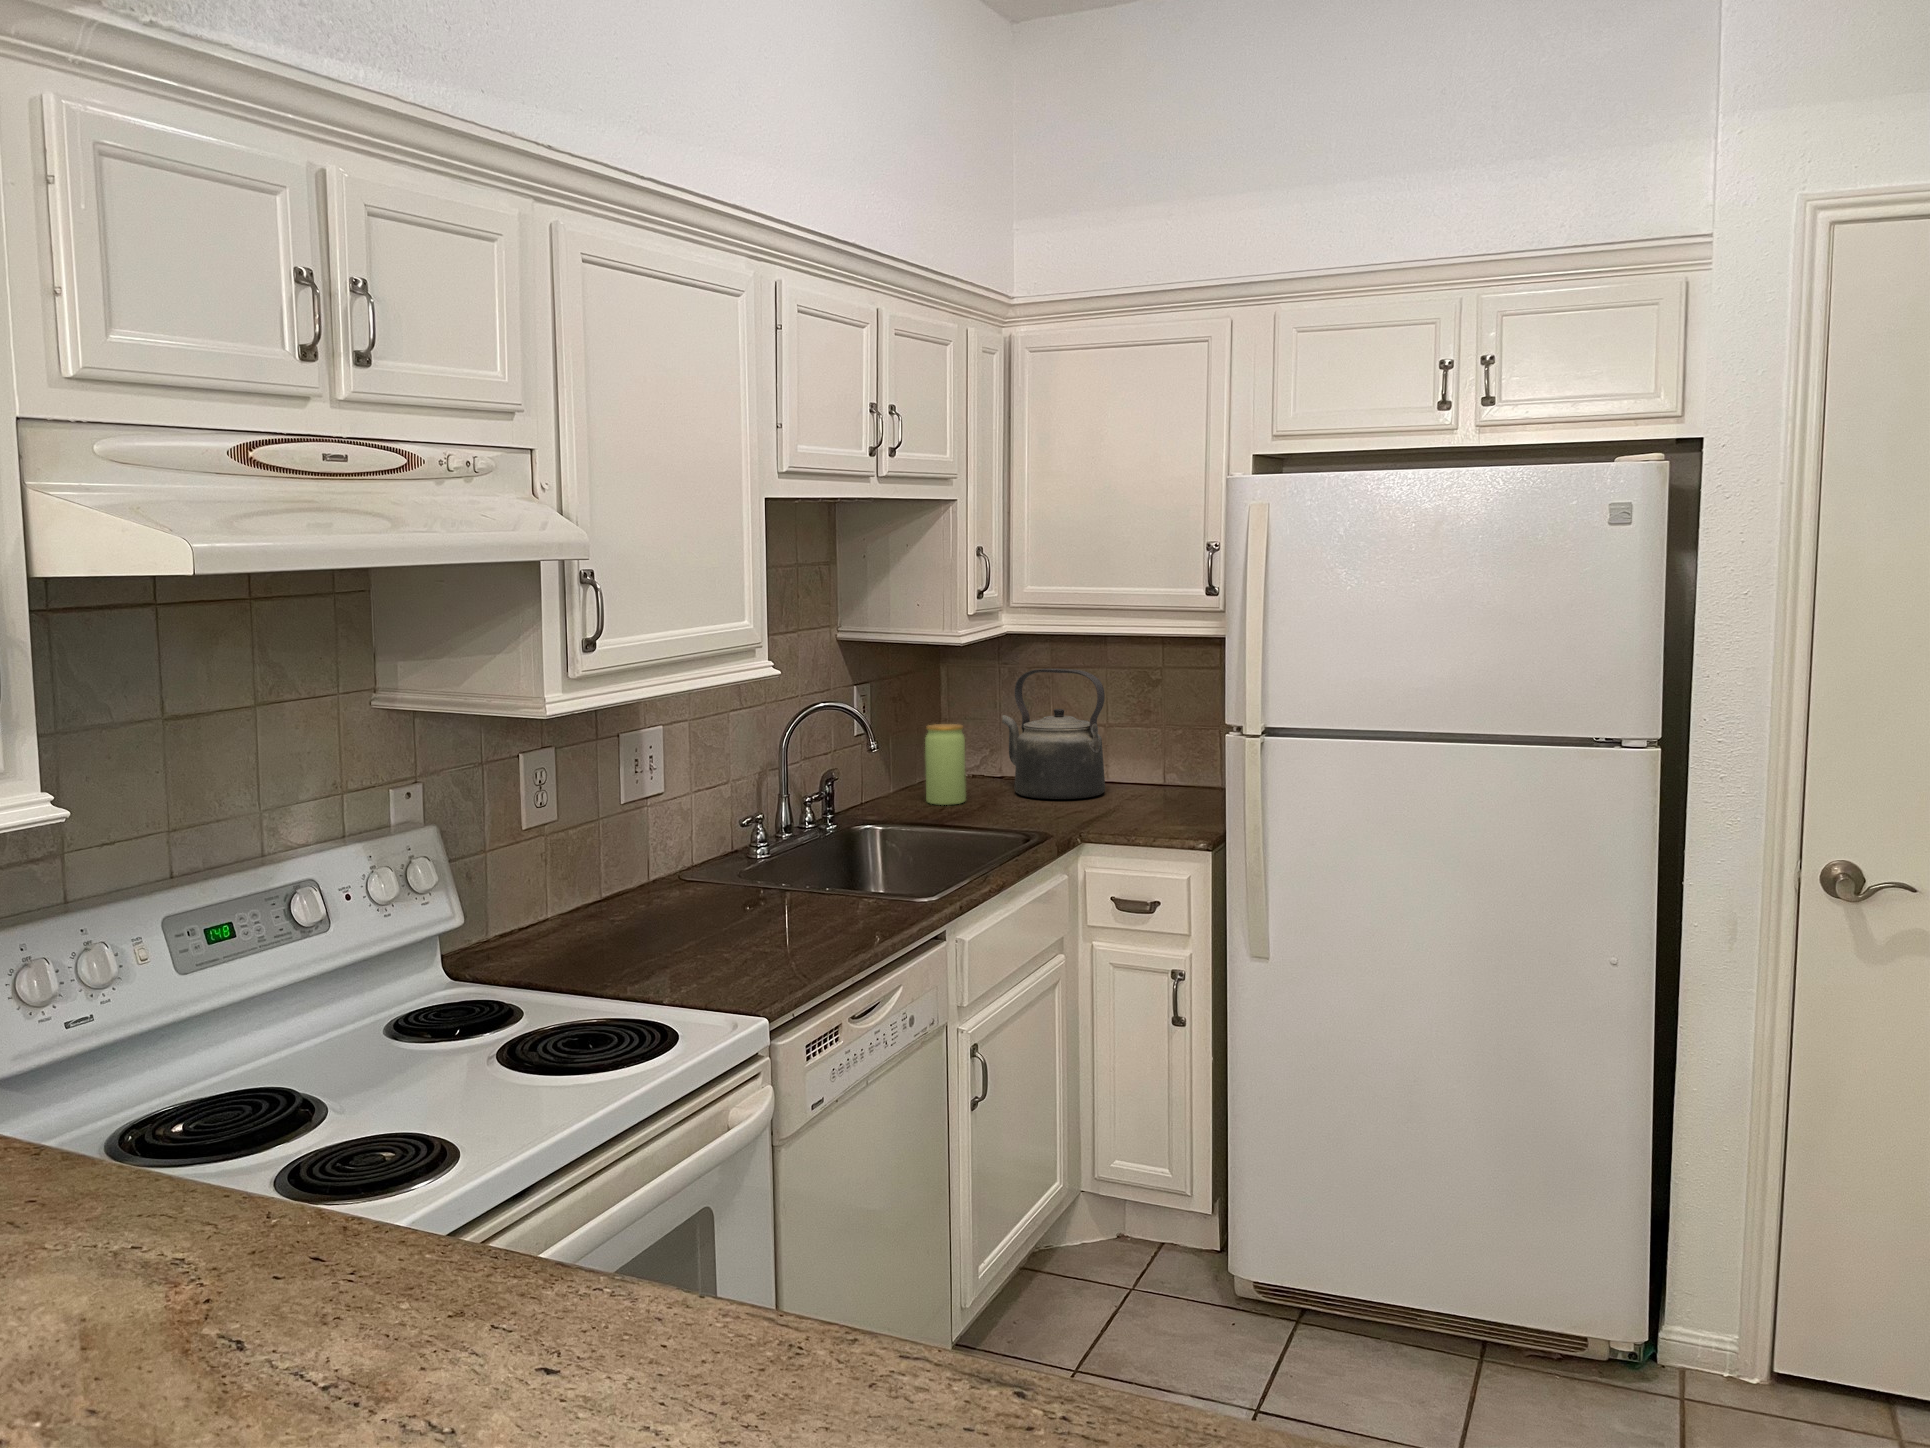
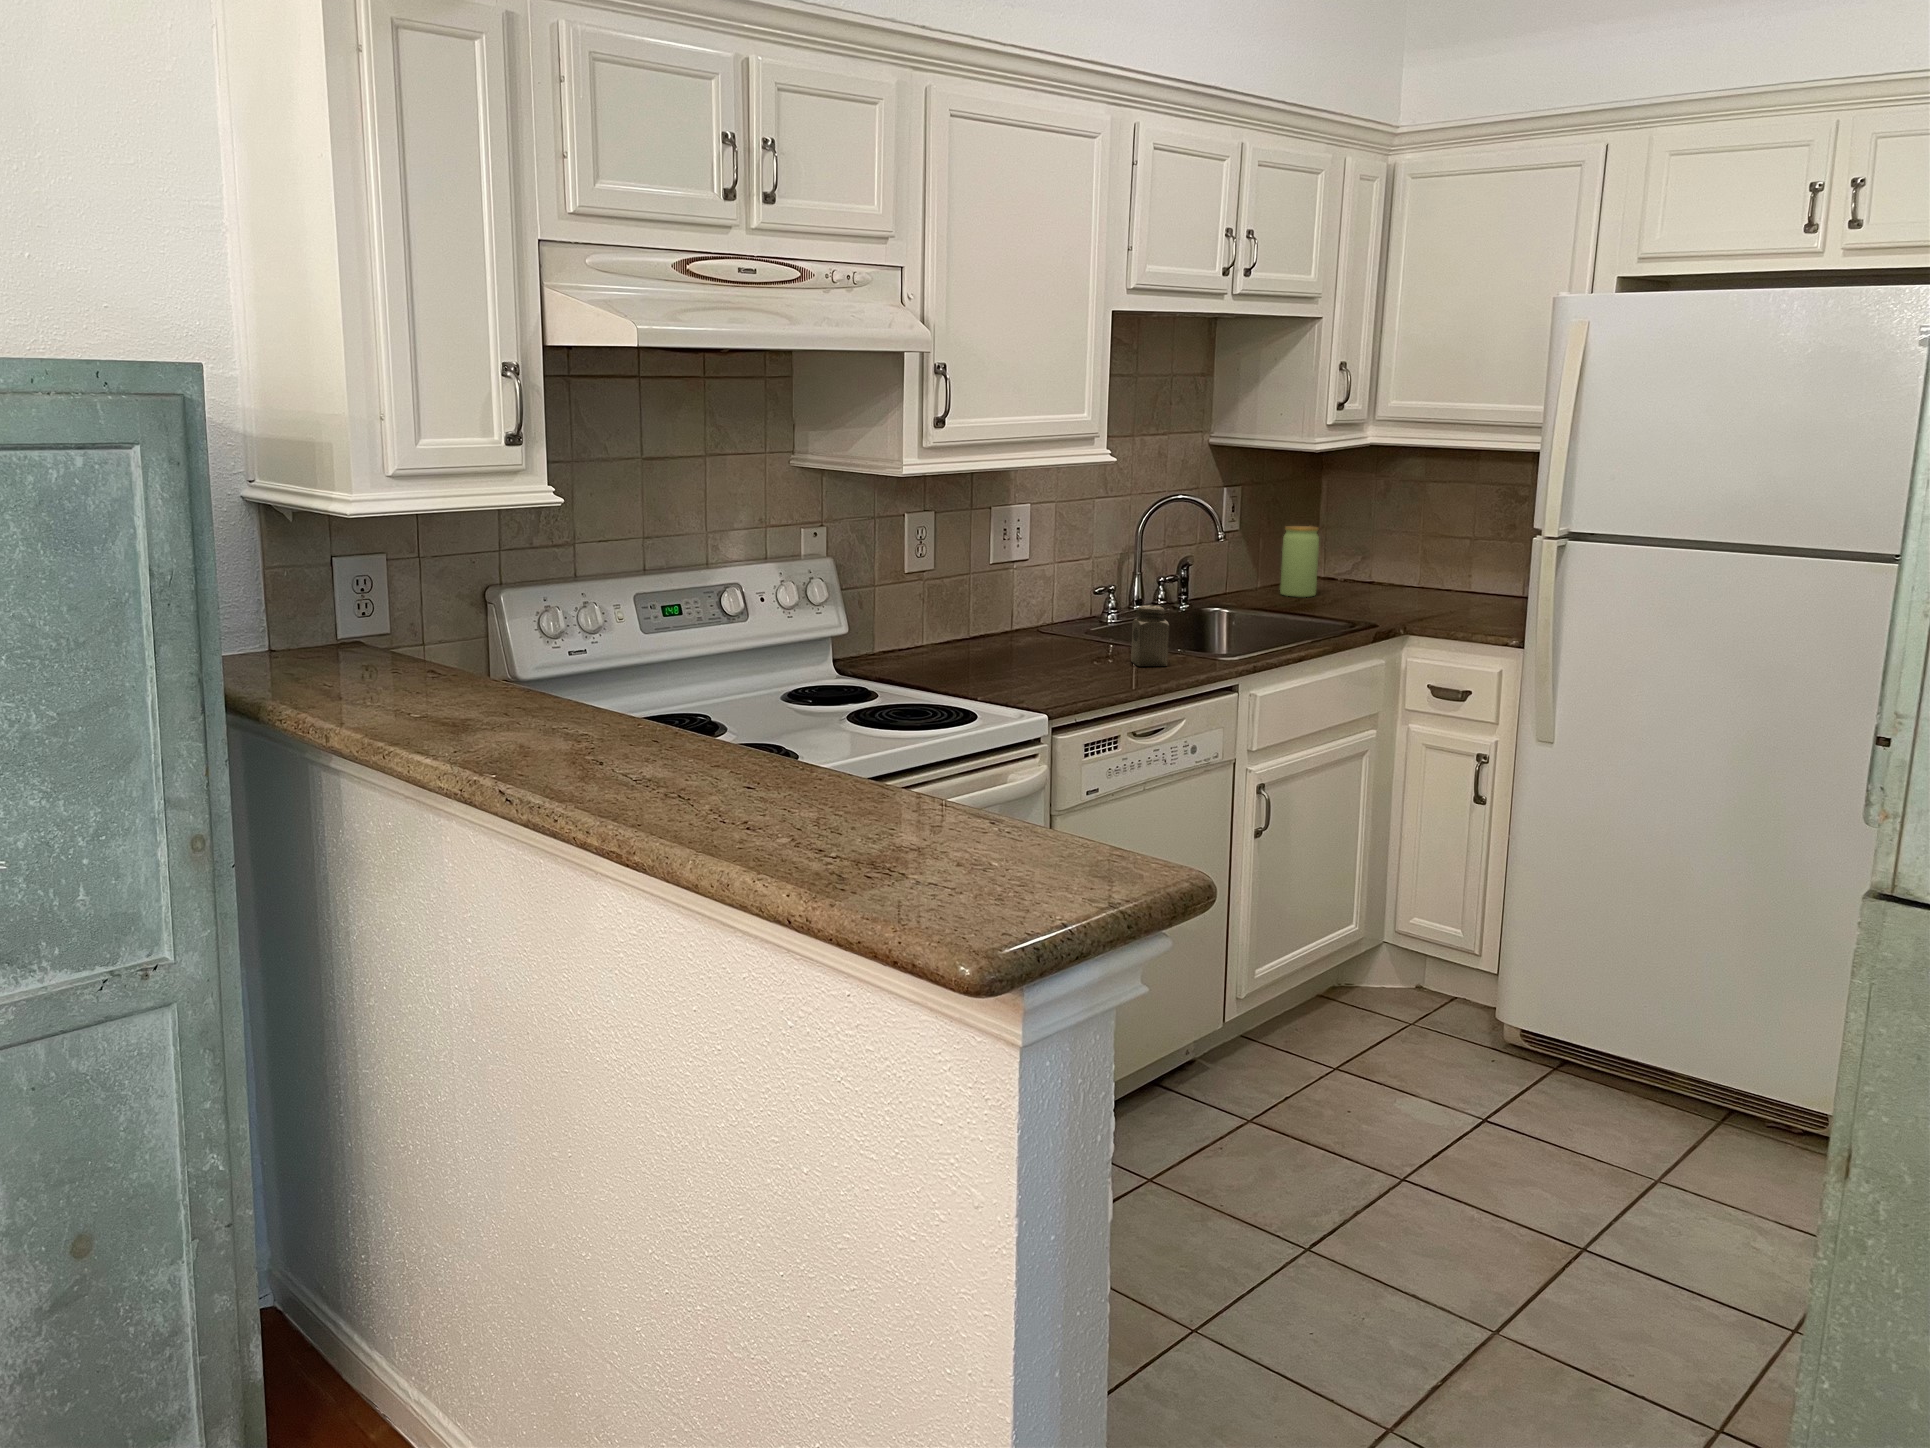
kettle: present [1002,669,1105,799] -> none [1363,482,1456,600]
salt shaker: none [817,849,865,926] -> present [1131,605,1169,666]

